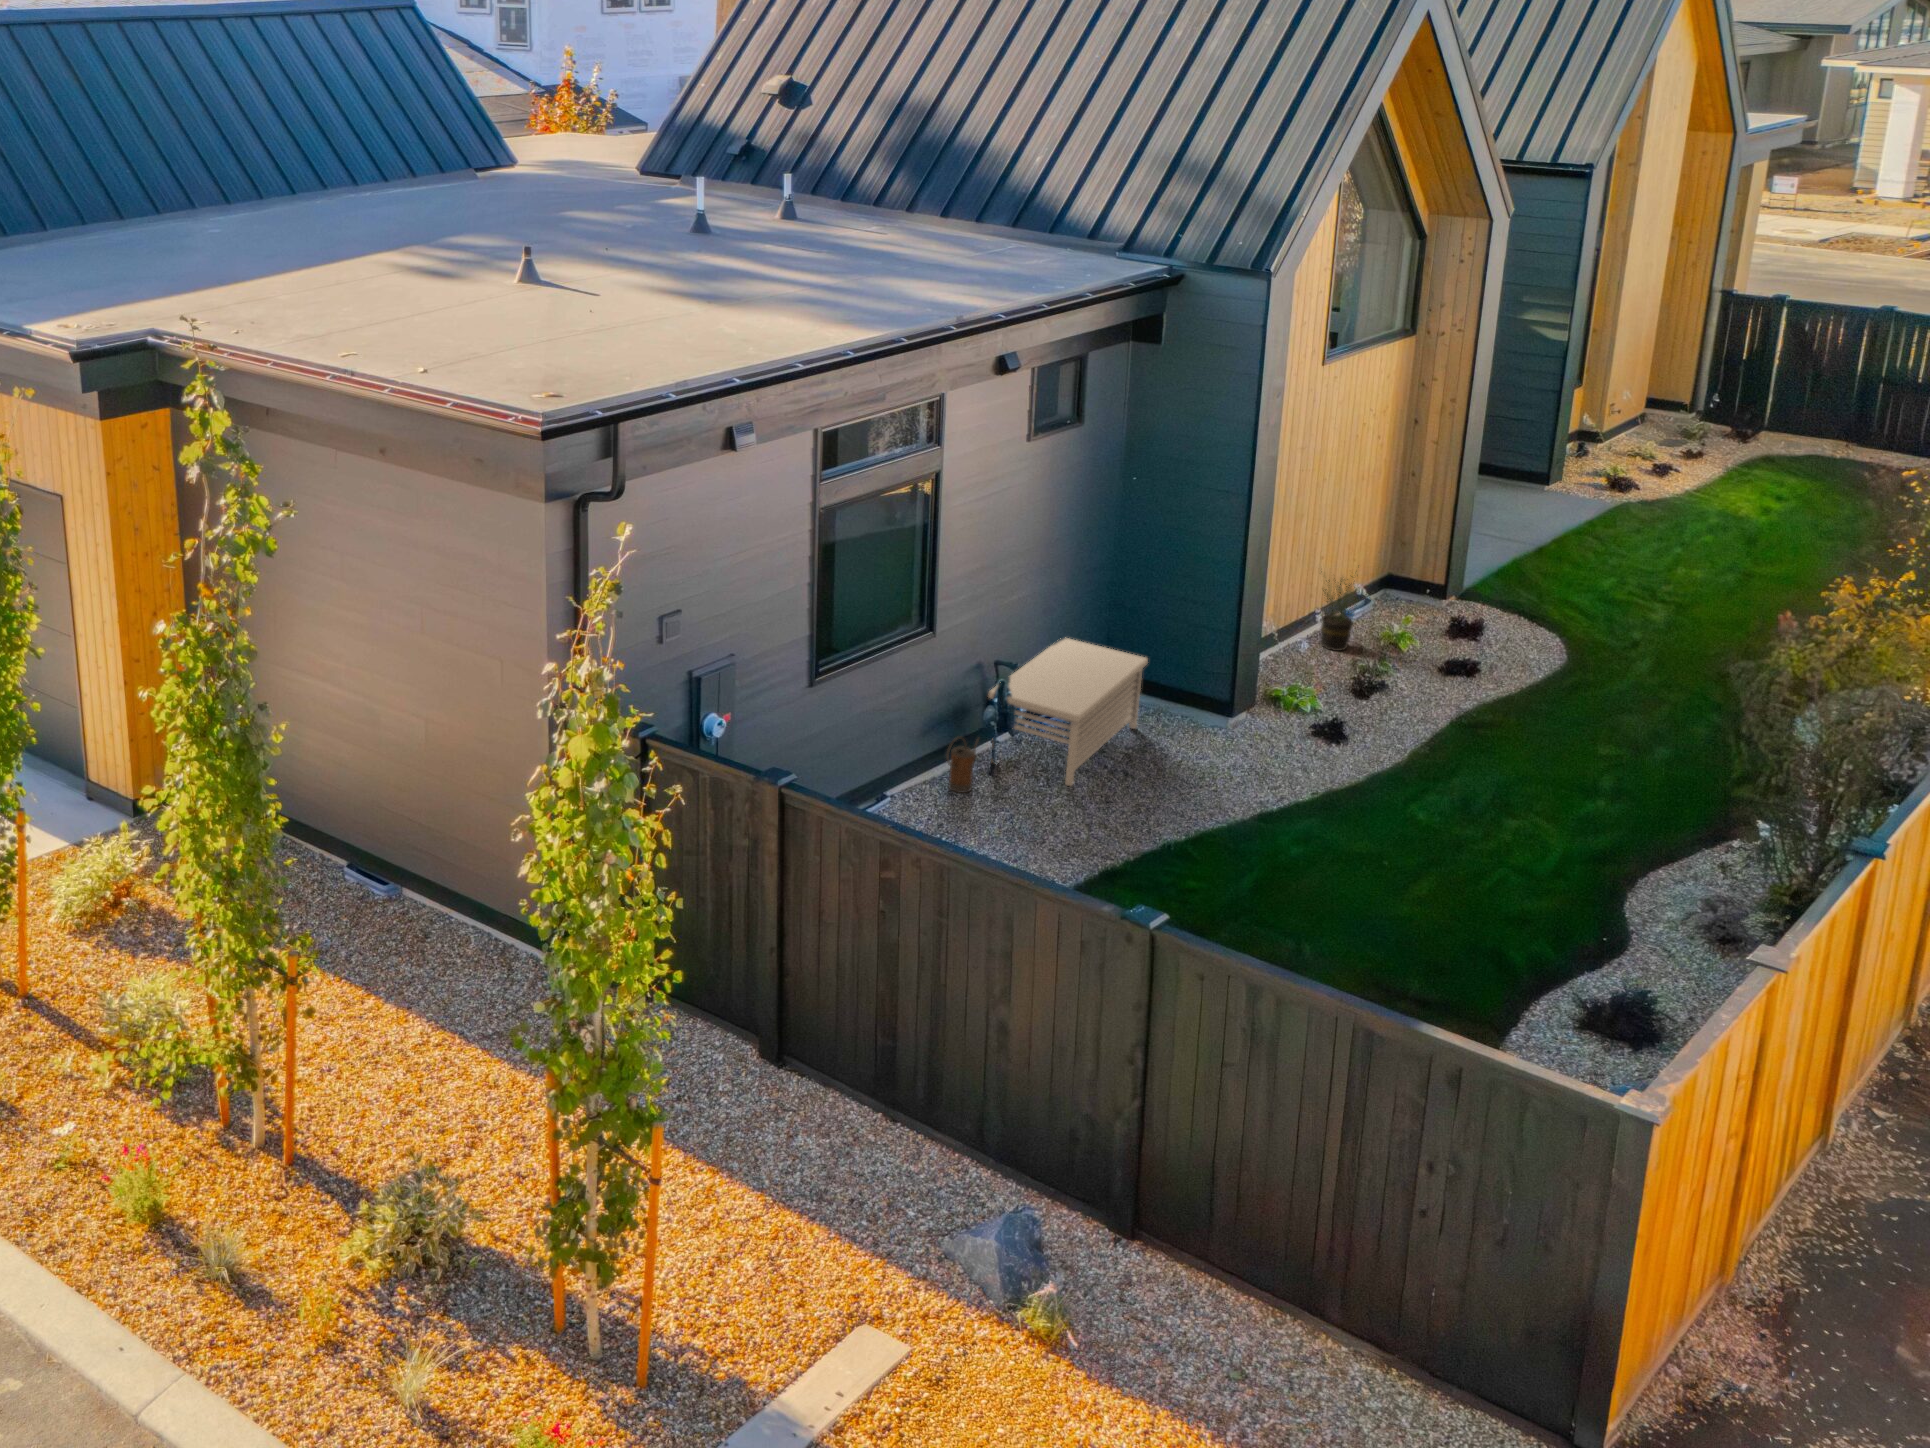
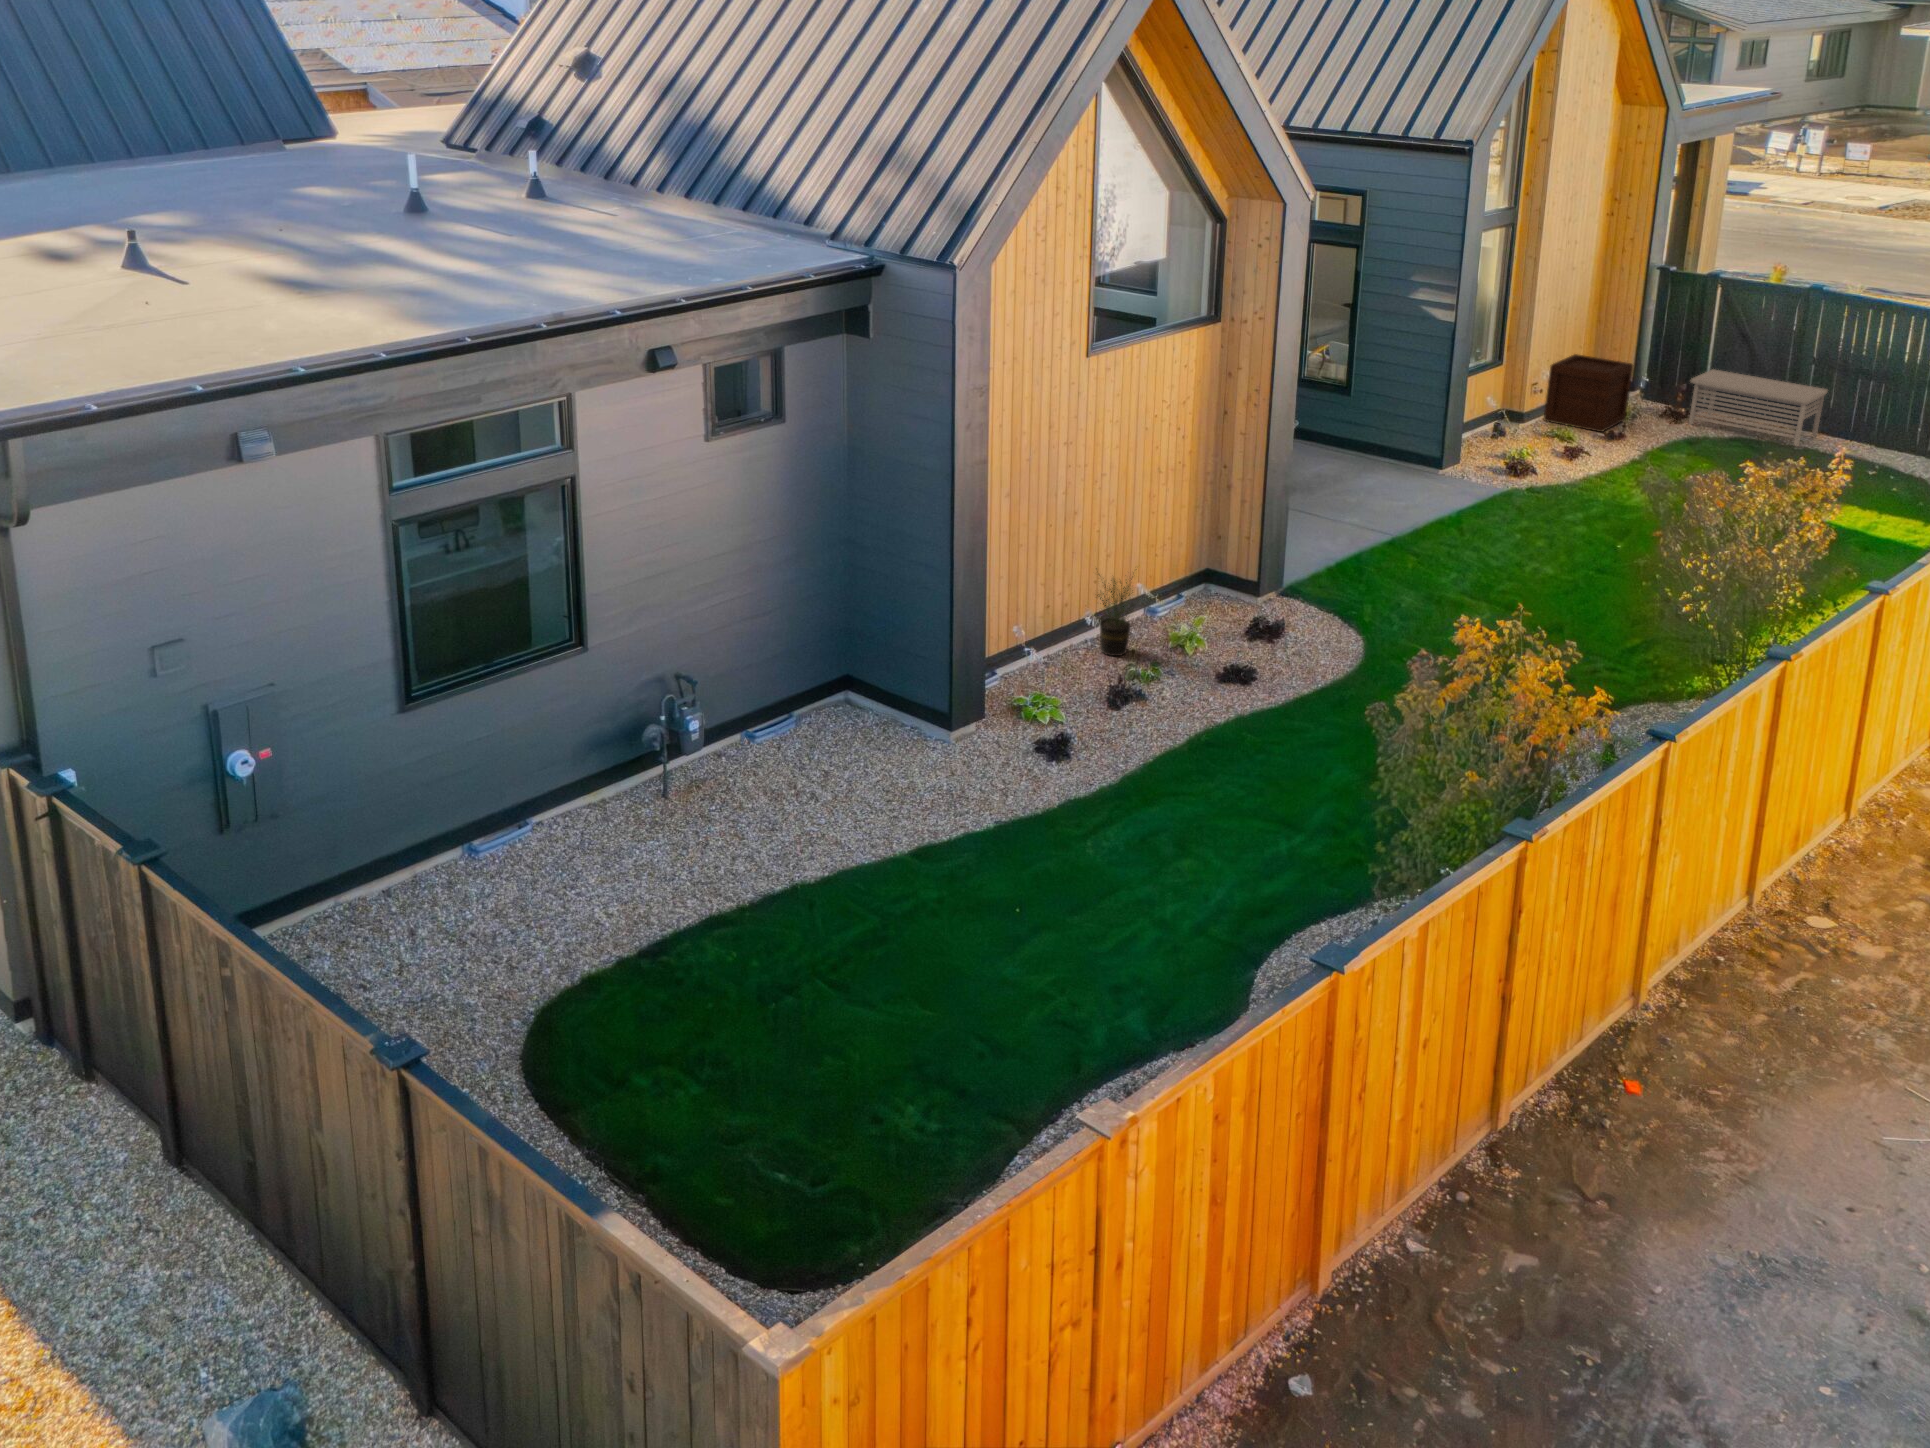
wooden crate: none [1614,370,1703,444] -> present [1544,354,1633,432]
storage bench: present [988,638,1148,786] -> present [1689,369,1827,446]
watering can: present [947,736,979,793] -> none [596,754,643,814]

